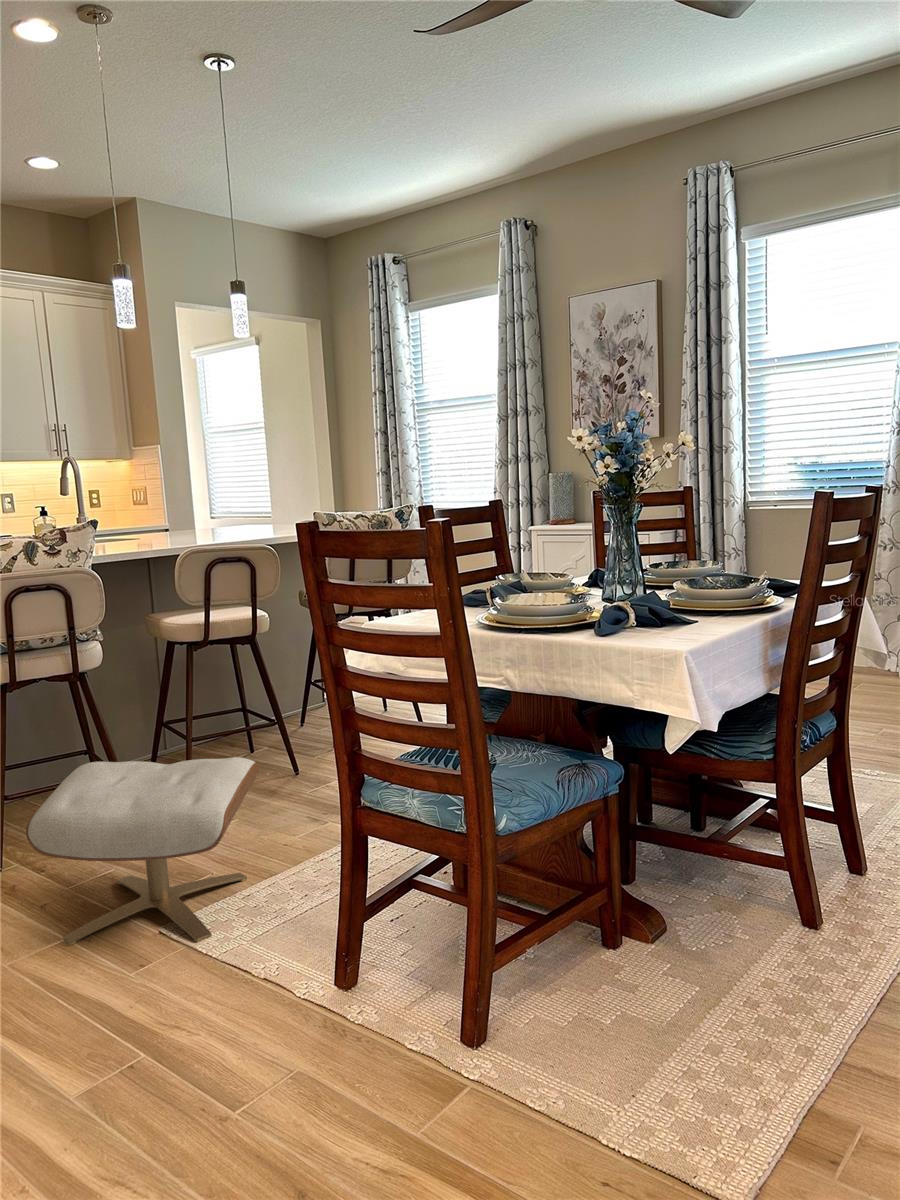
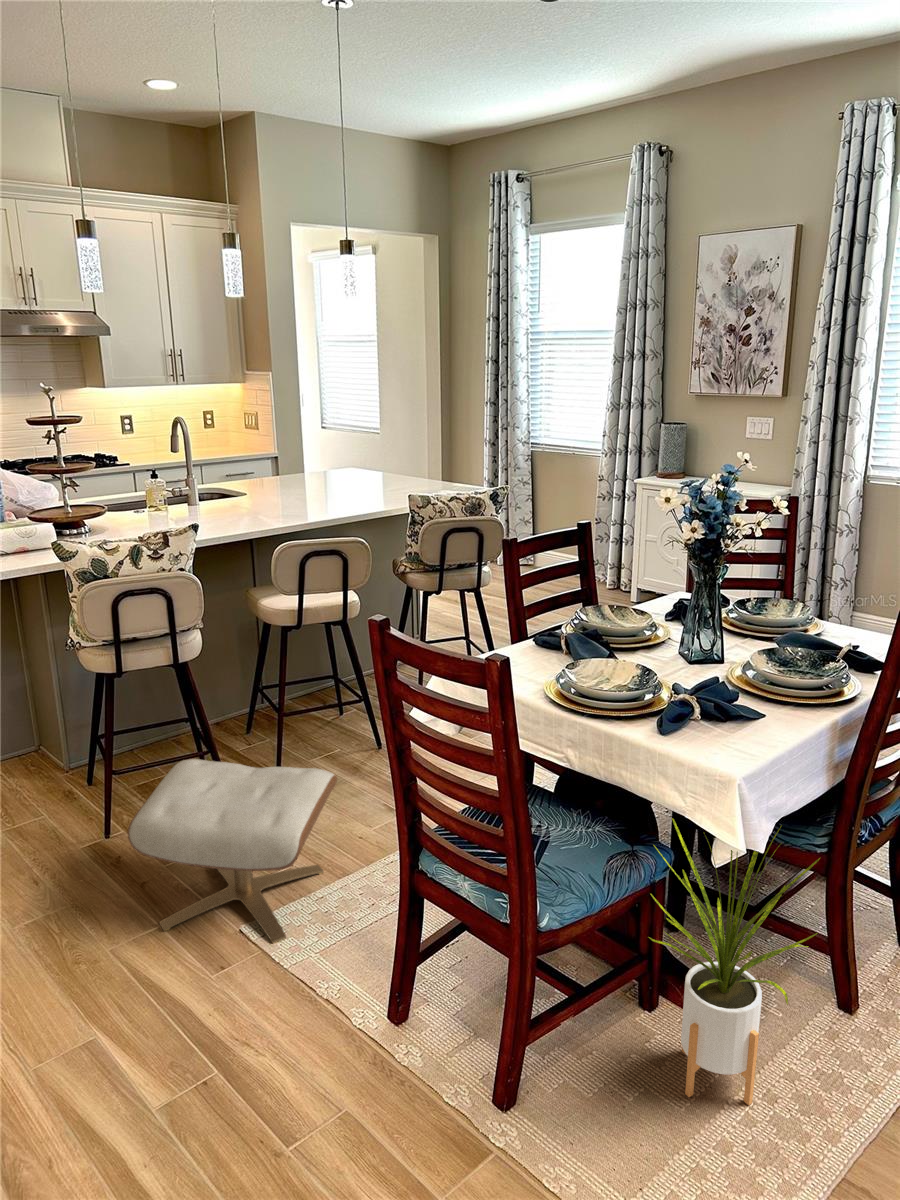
house plant: none [606,692,779,1014] -> present [649,819,820,1105]

